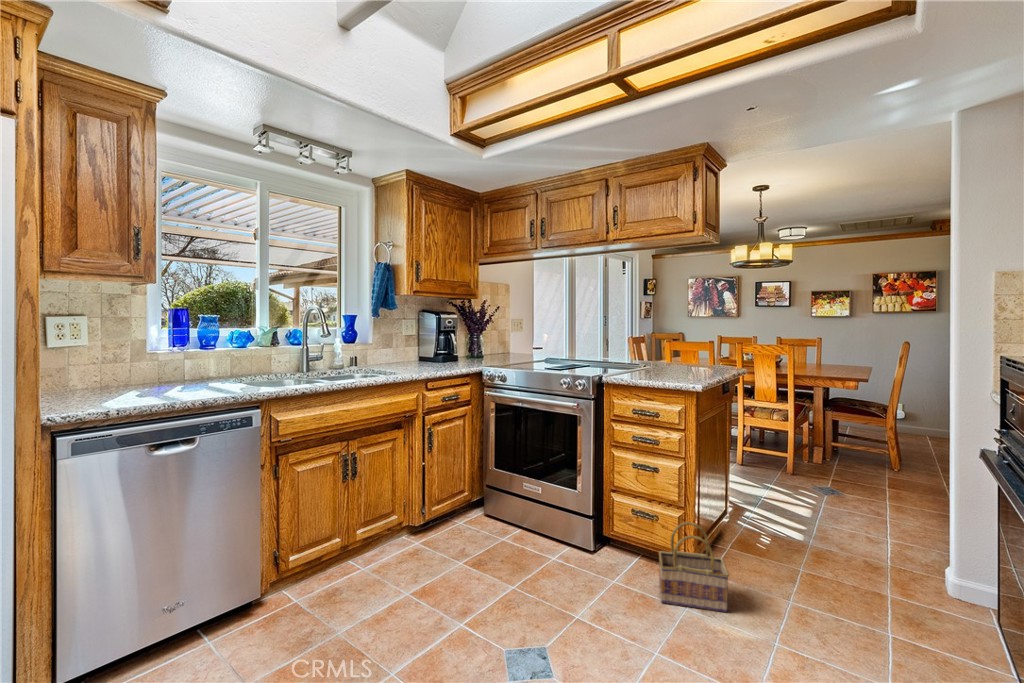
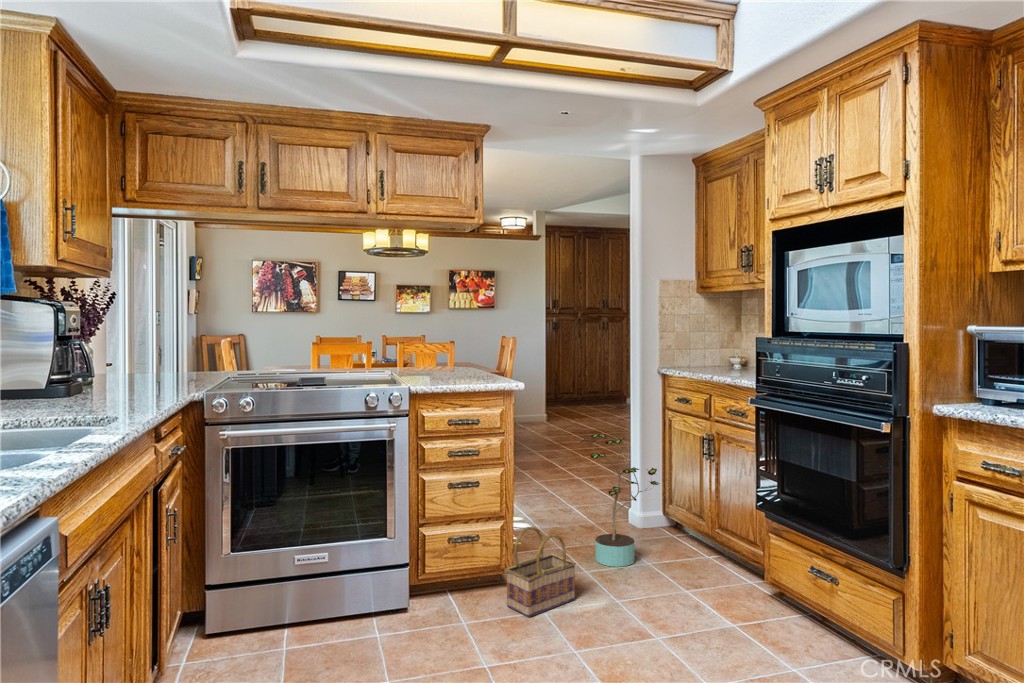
potted plant: none [797,454,908,616] -> present [591,434,659,567]

